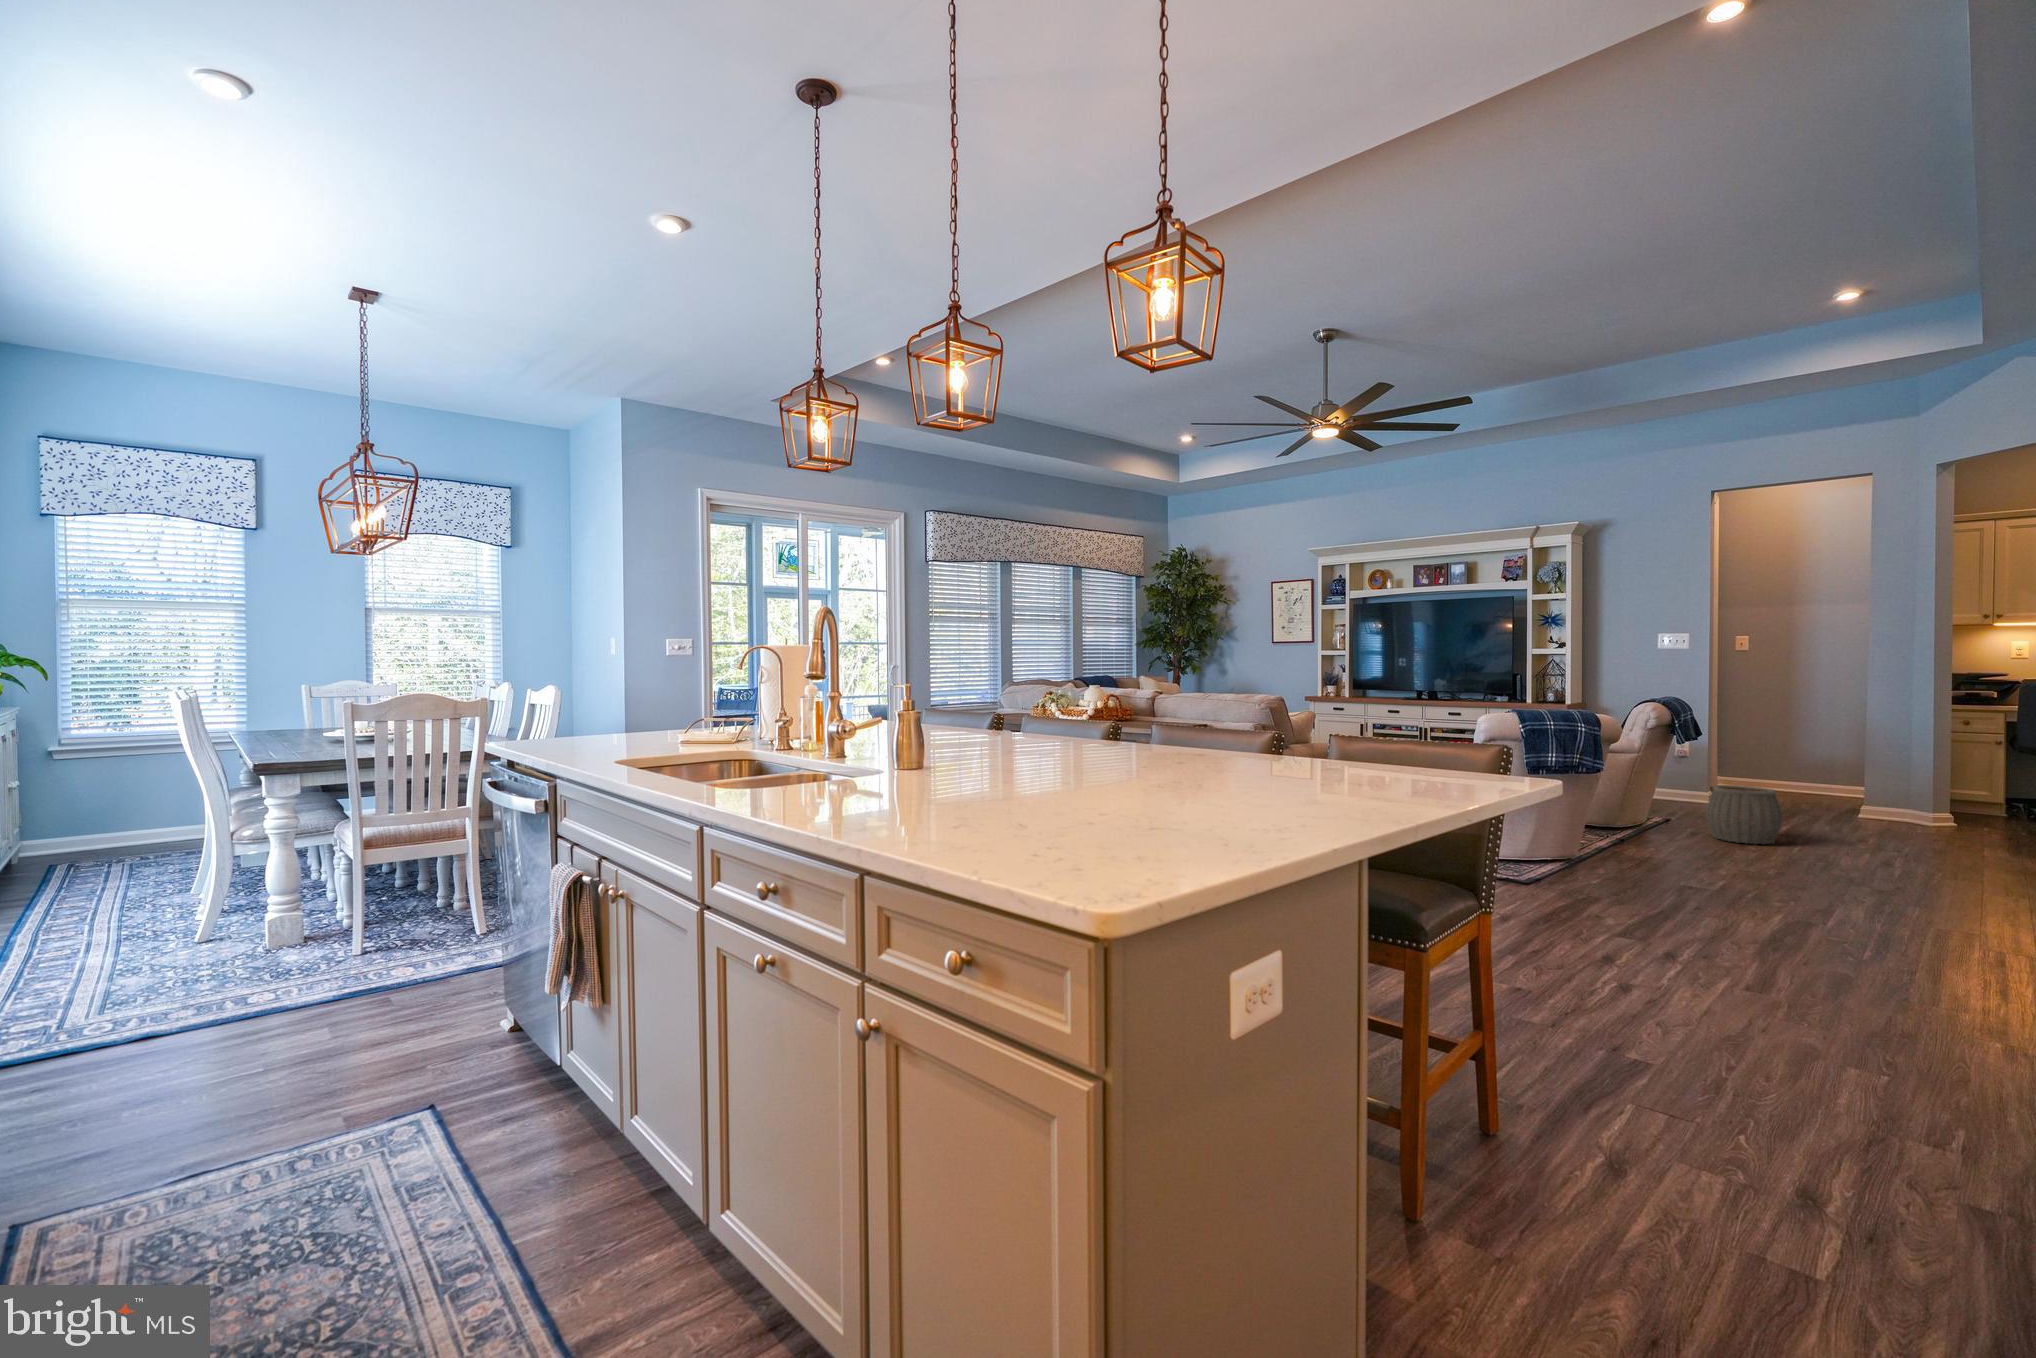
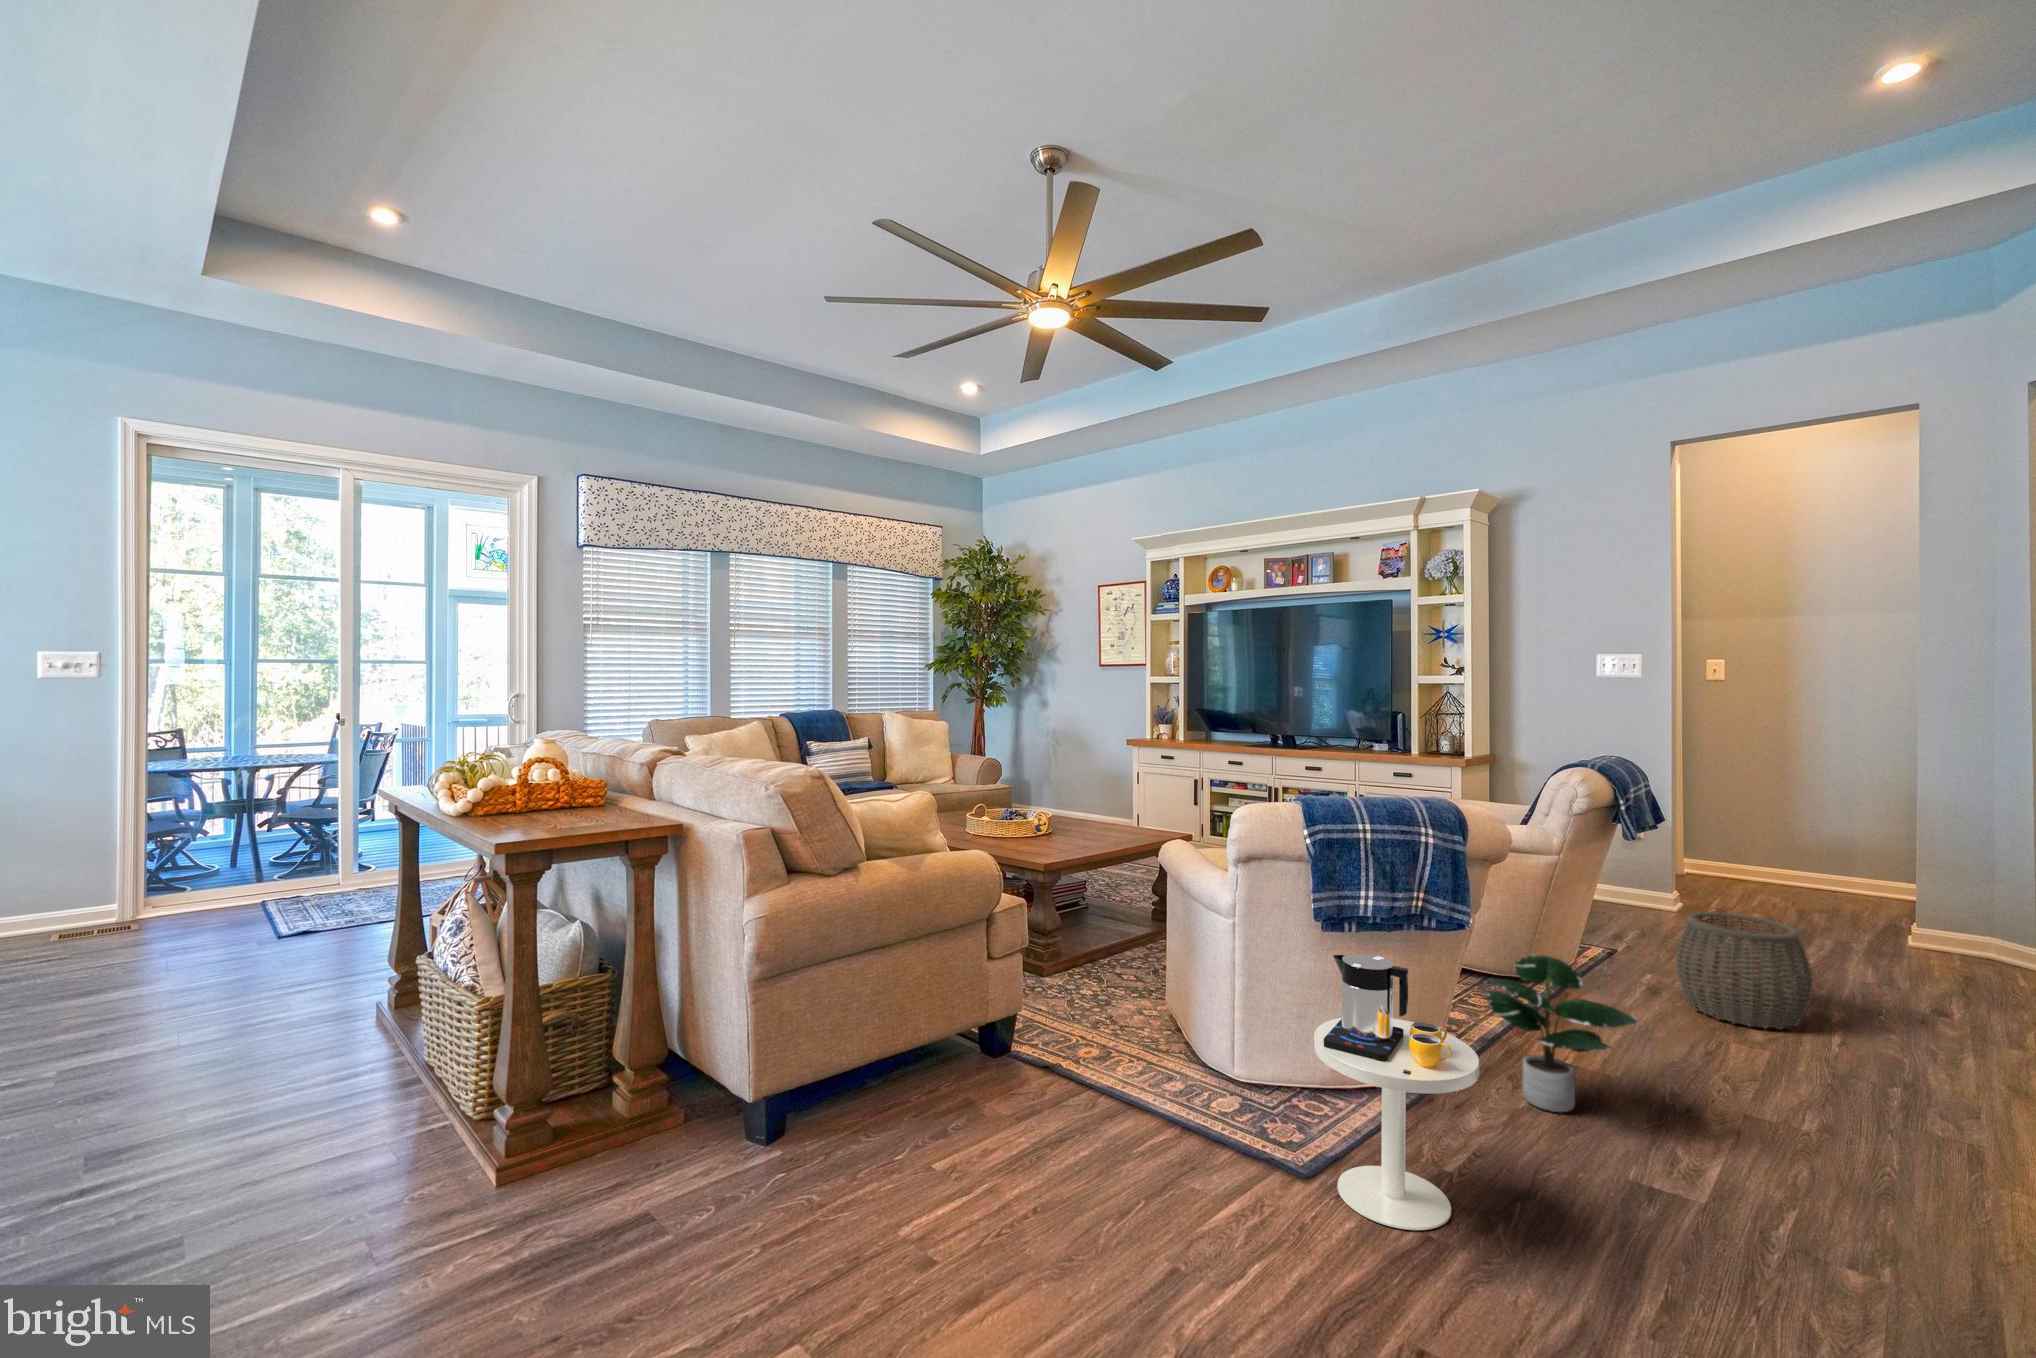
side table: none [1530,780,1611,894] -> present [1314,954,1479,1230]
potted plant: none [1604,796,1683,868] -> present [1487,955,1637,1112]

